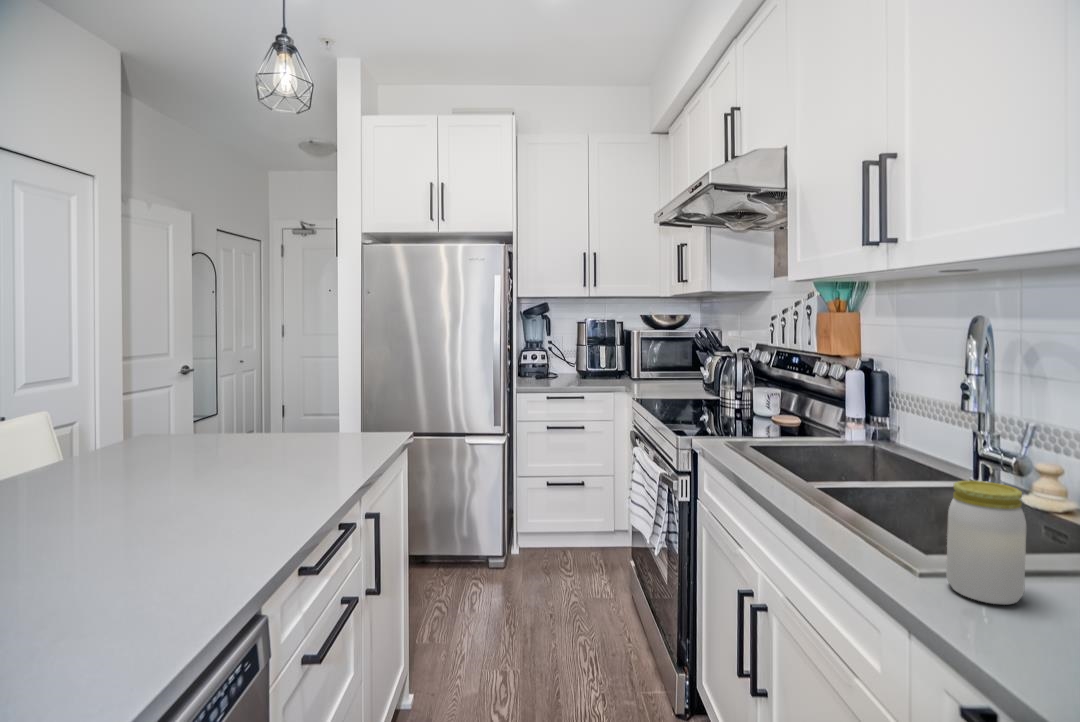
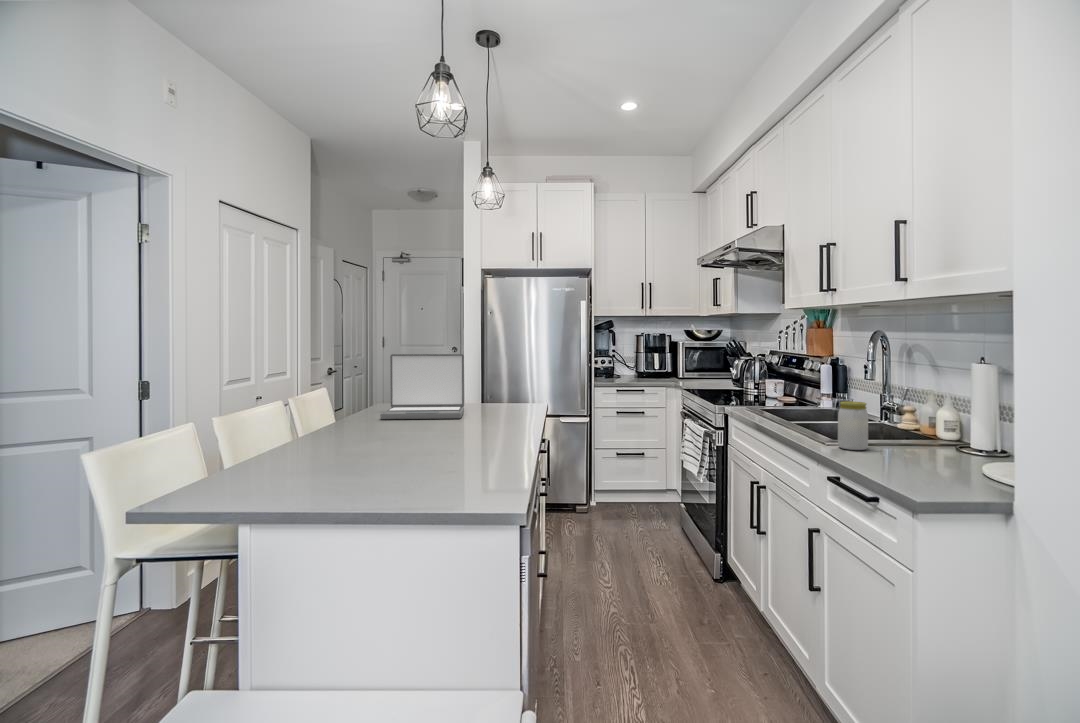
laptop: none [65,358,260,483] -> present [380,354,464,419]

